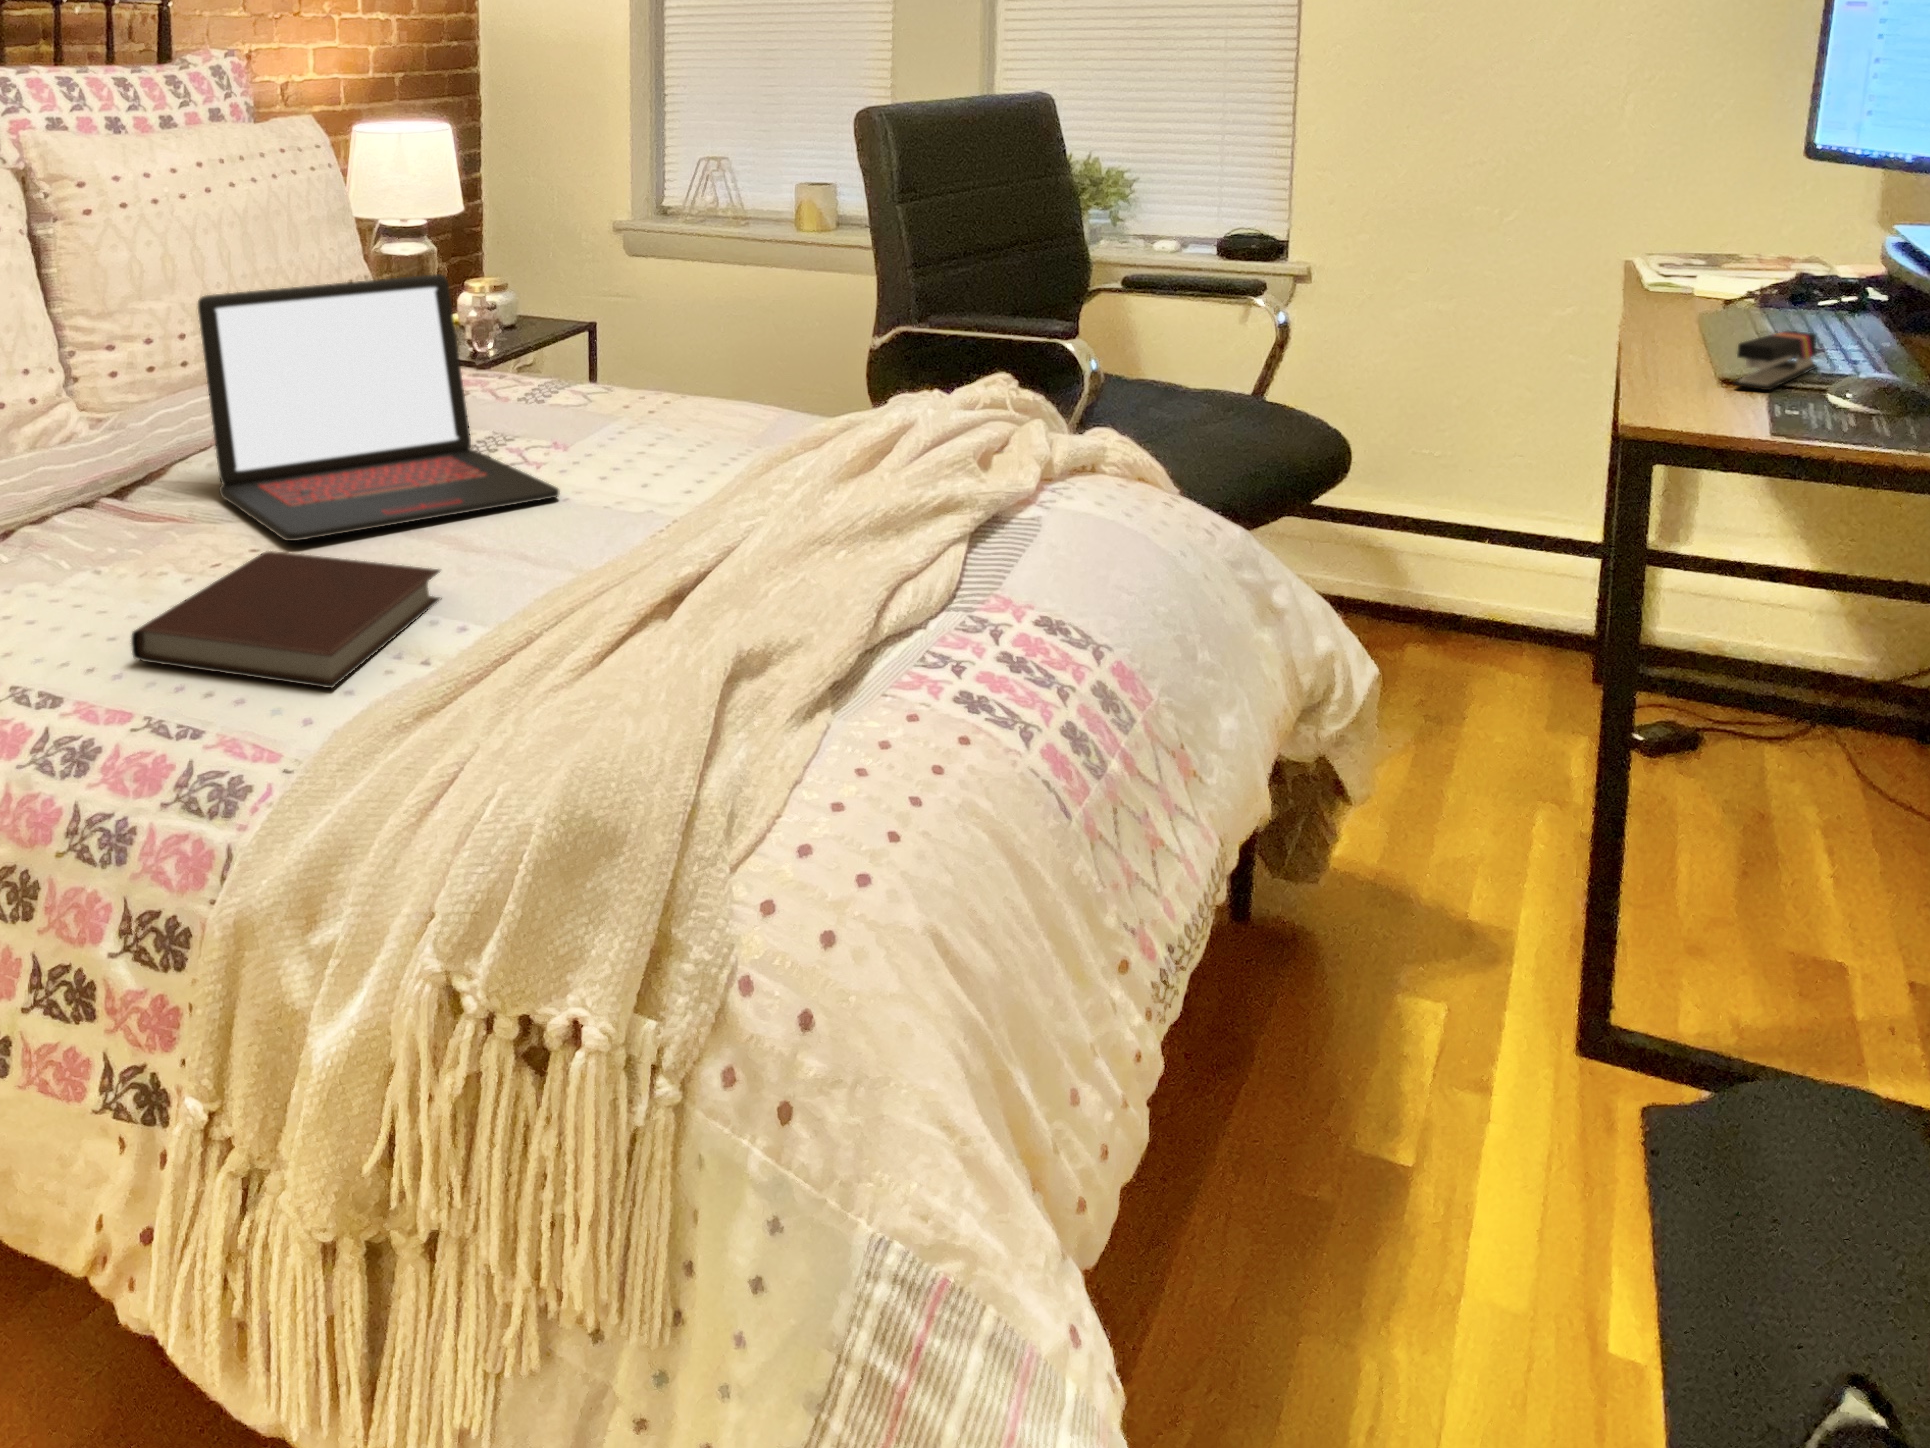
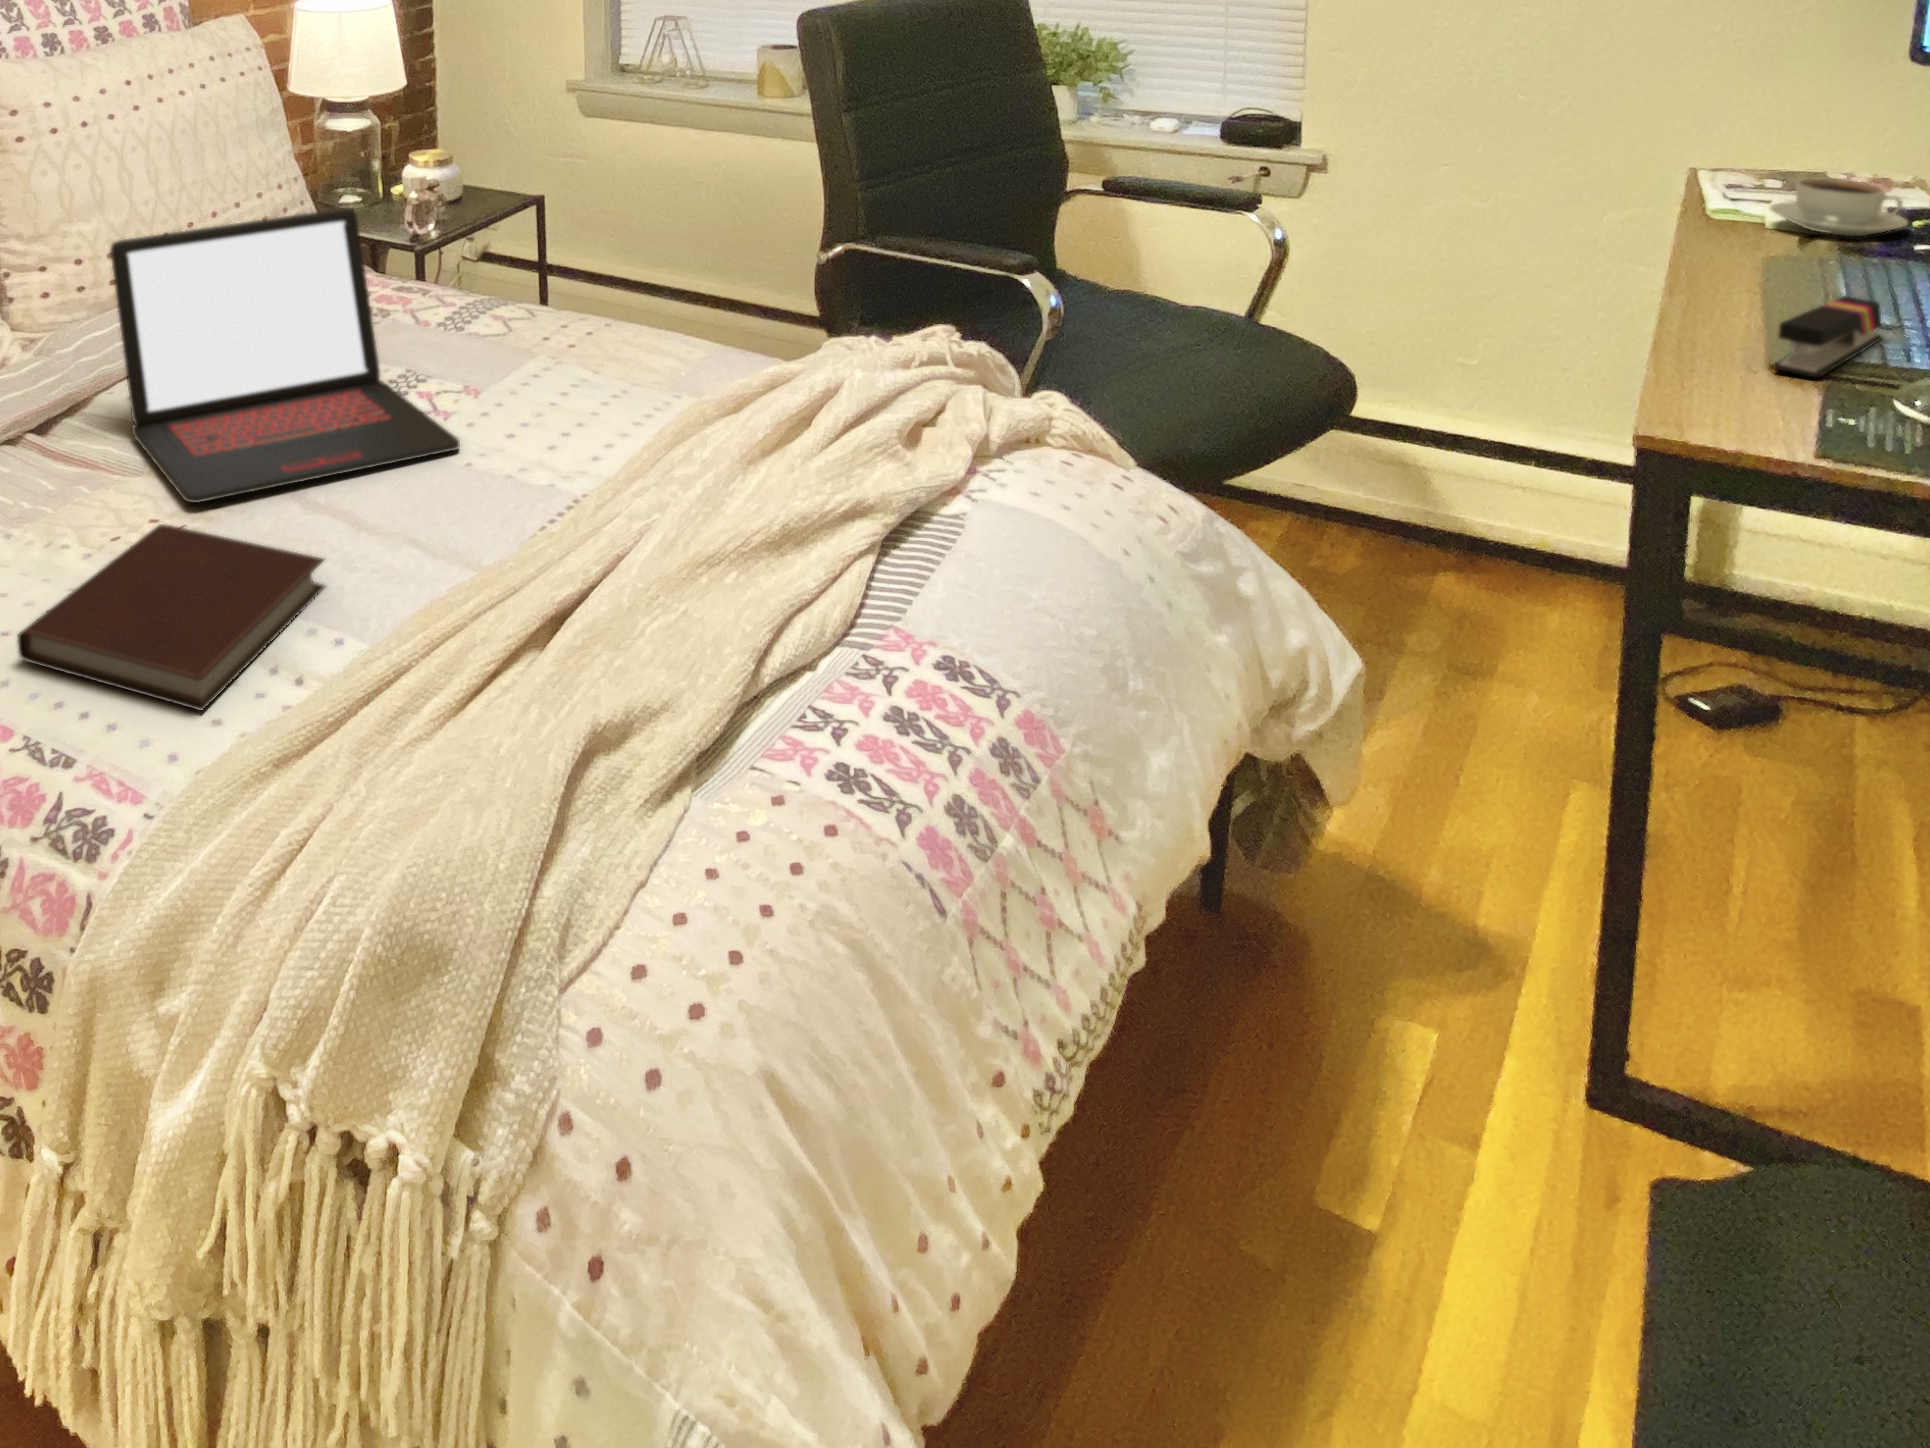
coffee cup: none [1721,262,1832,309] -> present [1770,179,1908,236]

